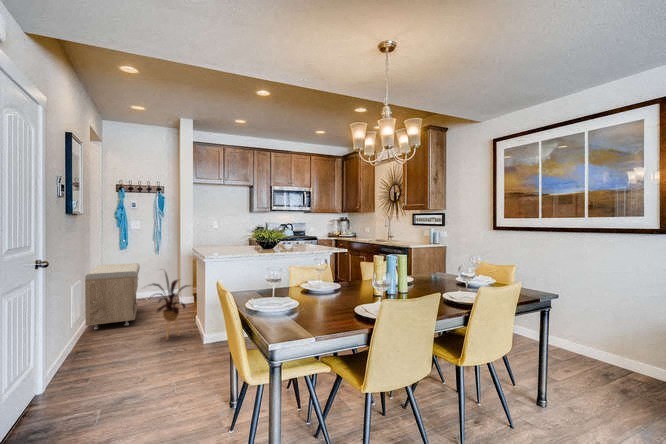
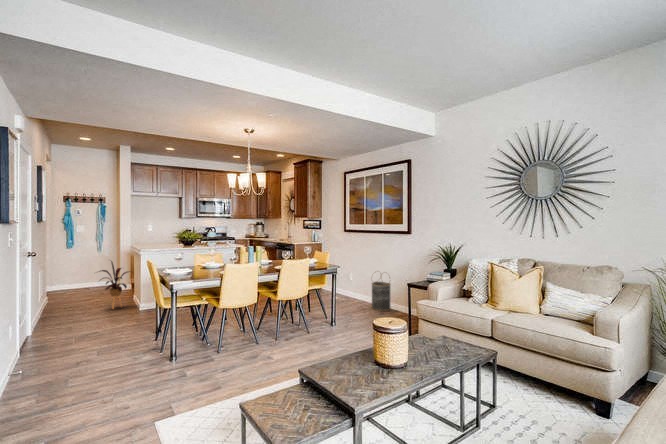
storage bench: present [85,263,140,329] -> none [47,258,87,306]
basket: none [566,298,607,370] -> present [372,281,391,311]

